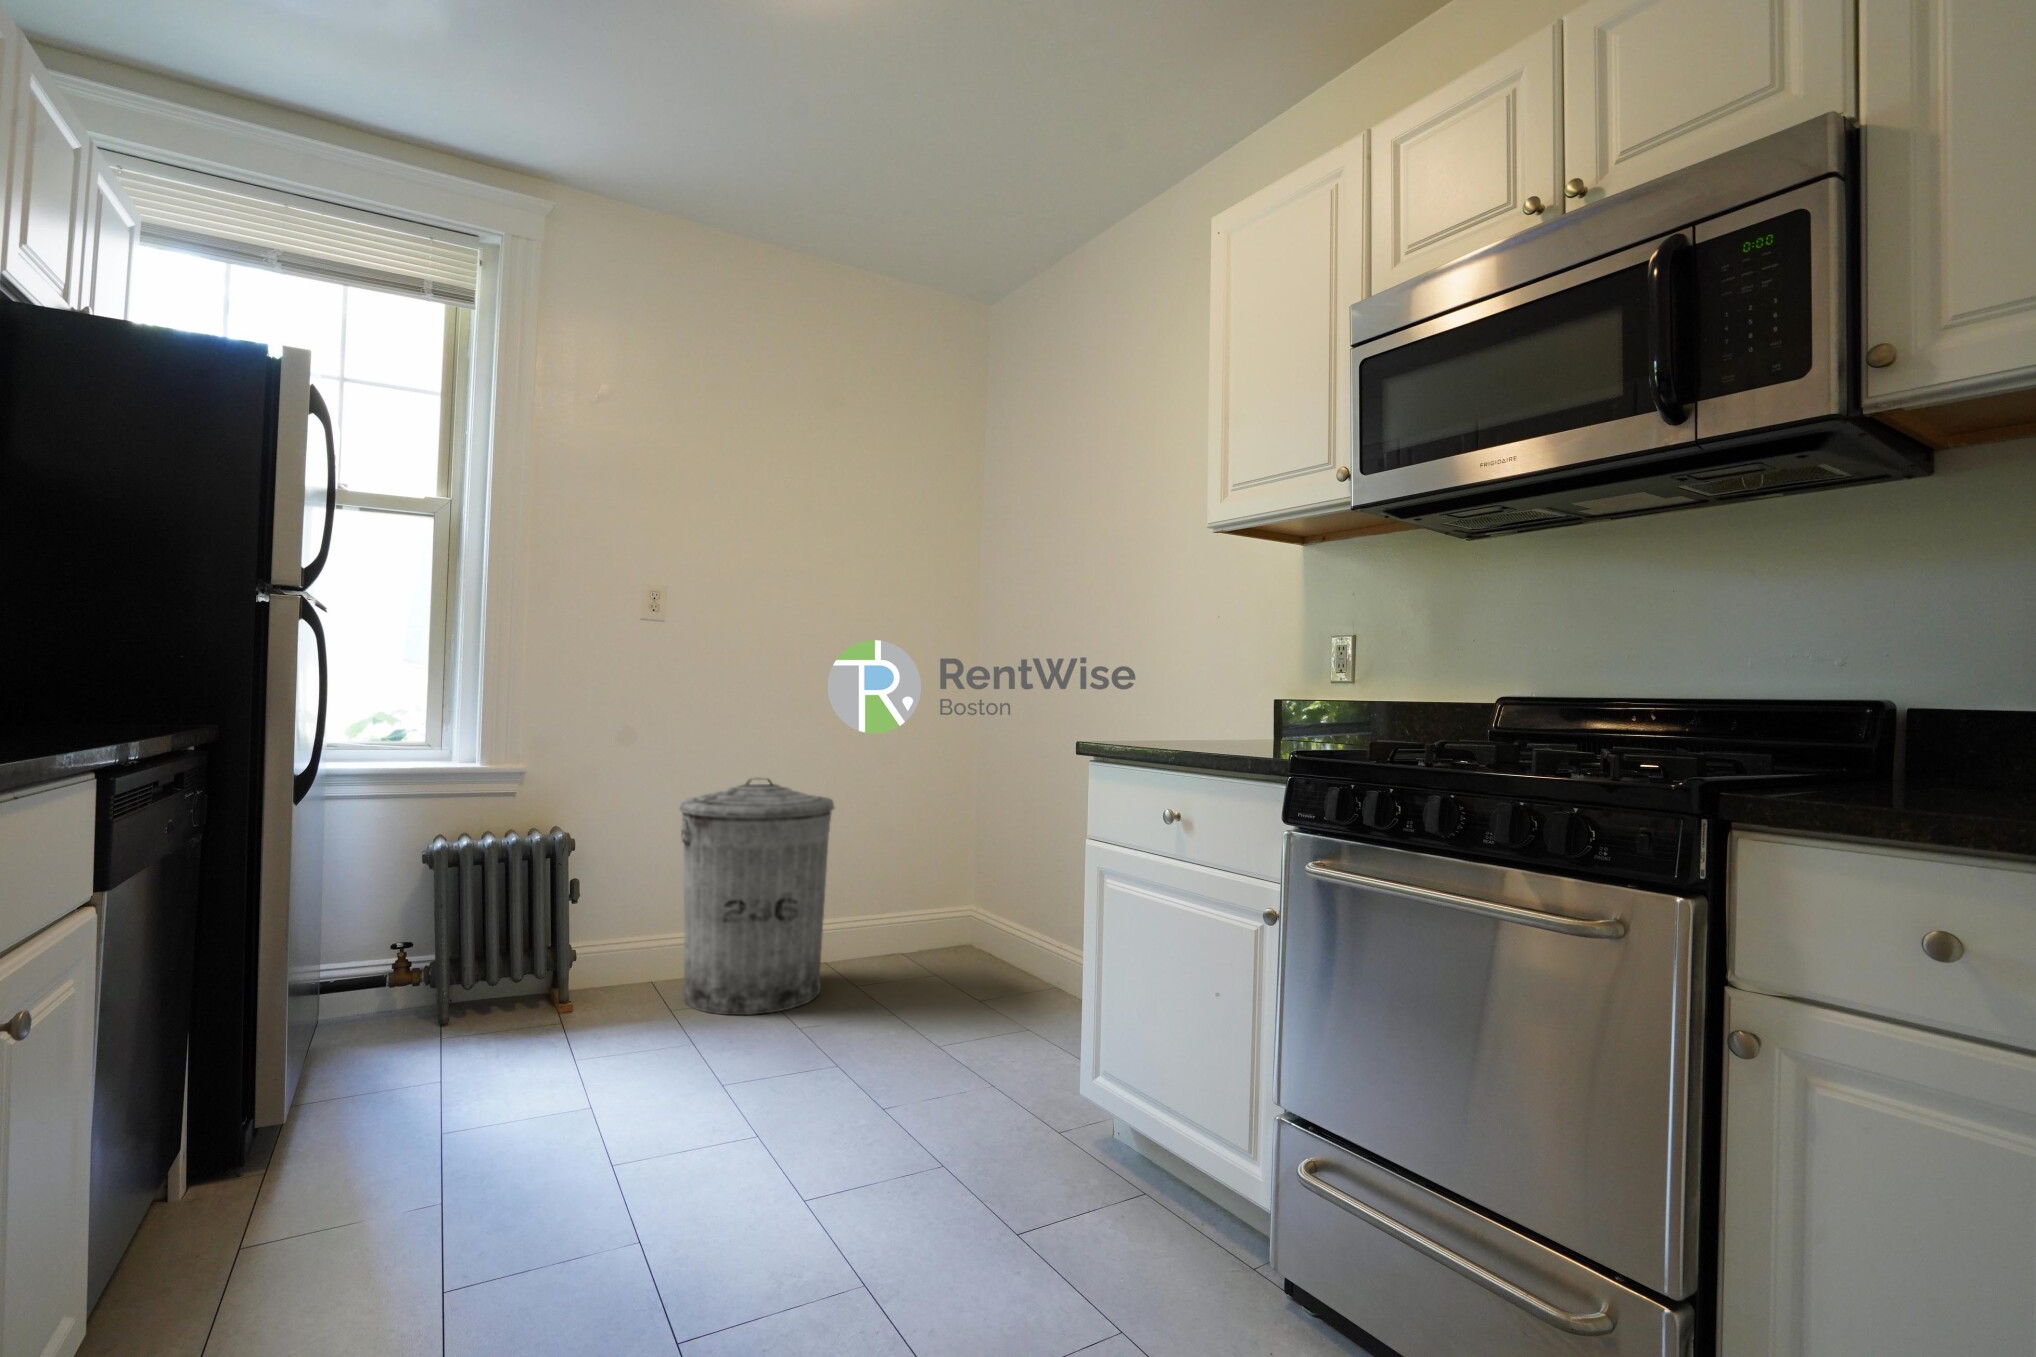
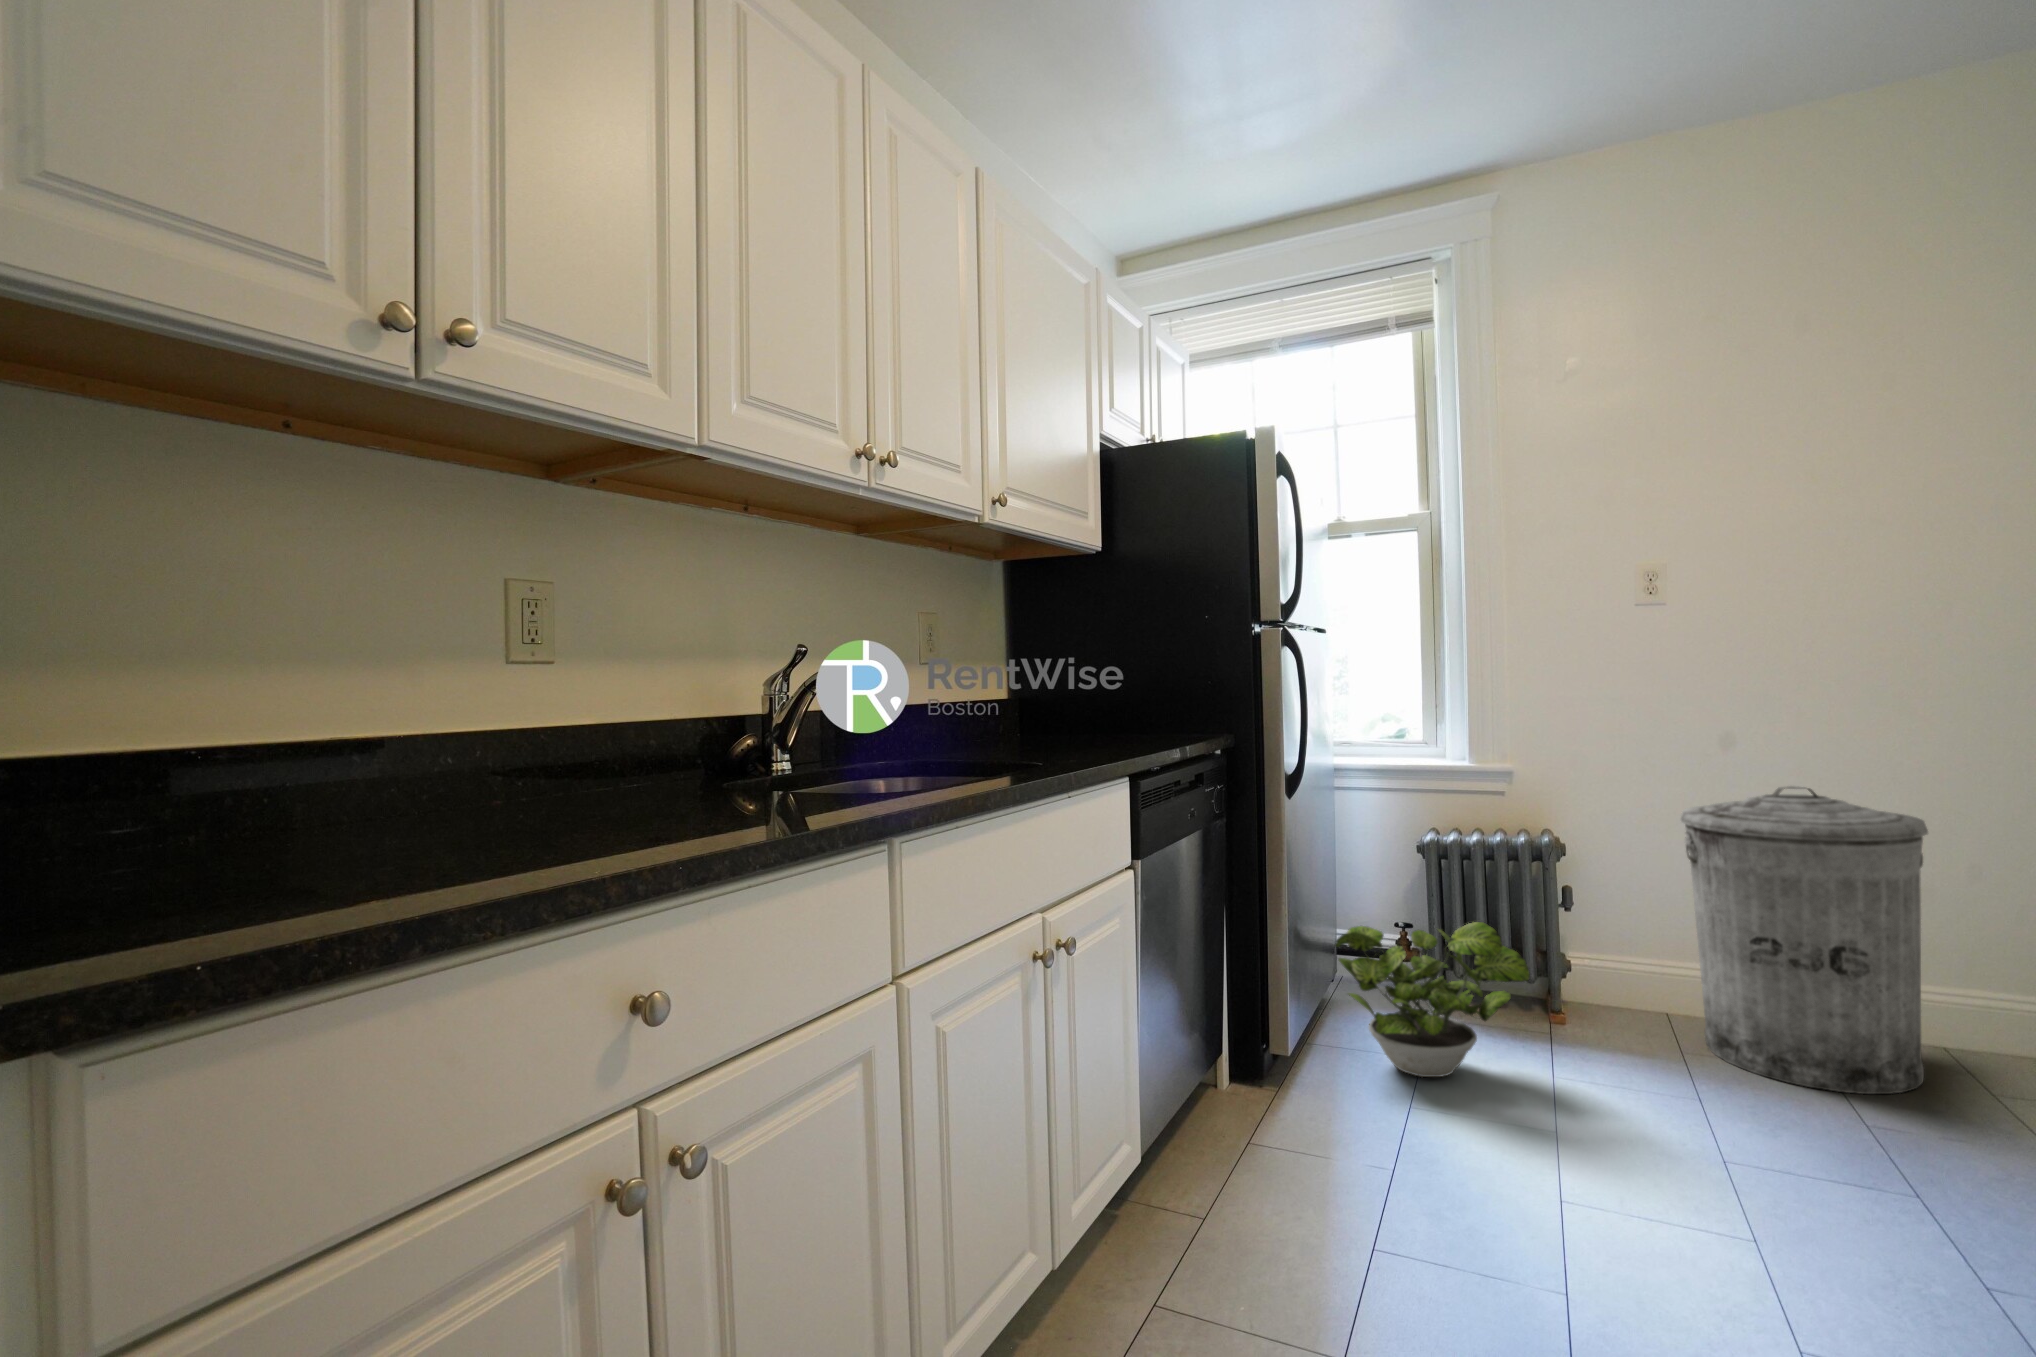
potted plant: none [331,920,554,1100] -> present [1335,922,1530,1077]

